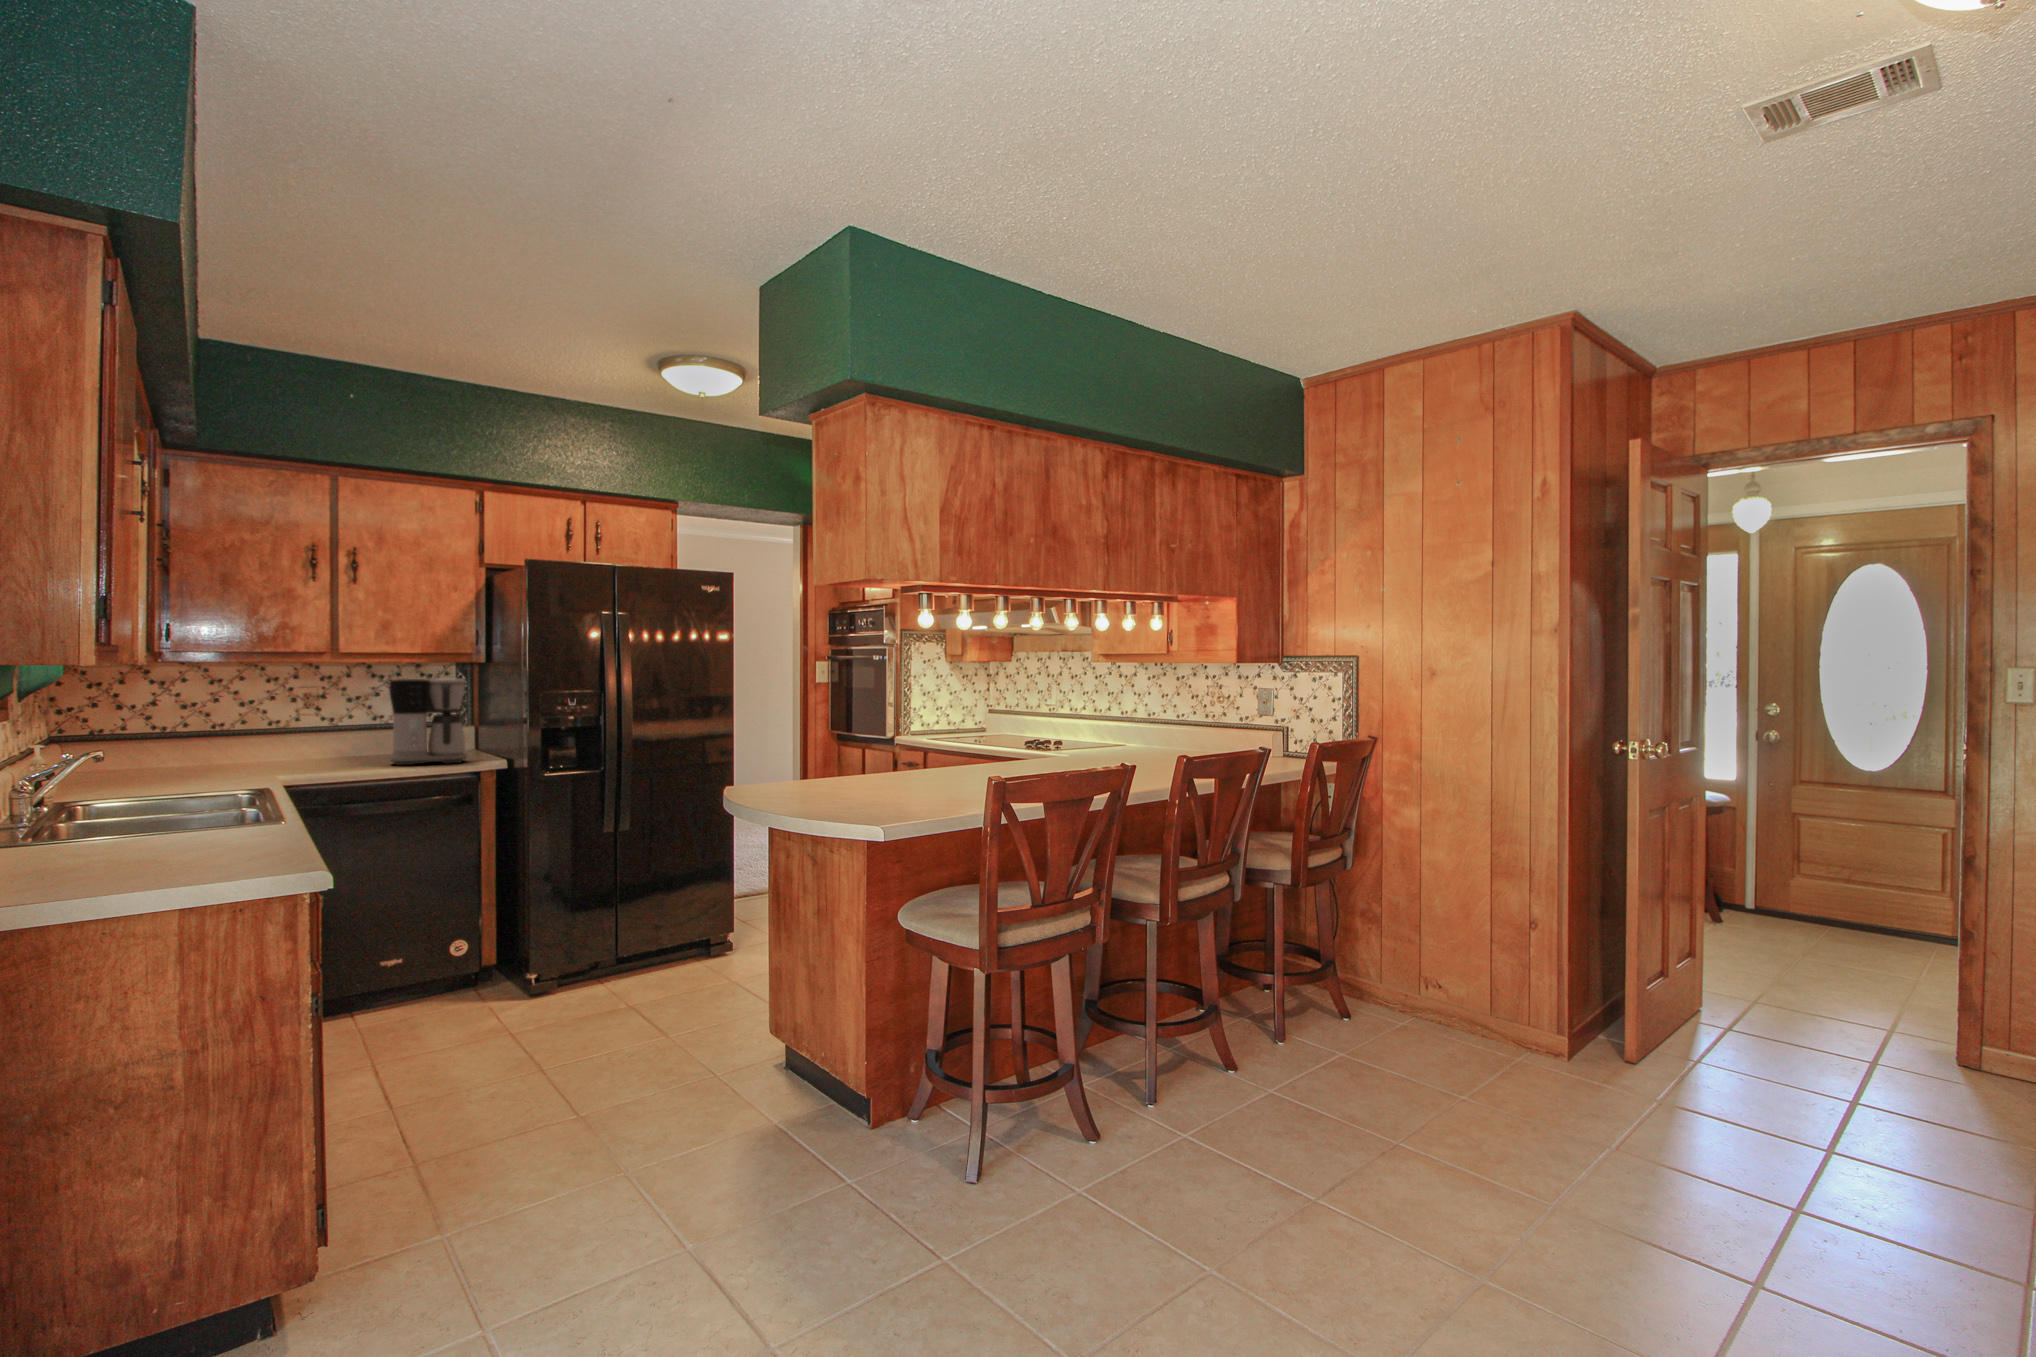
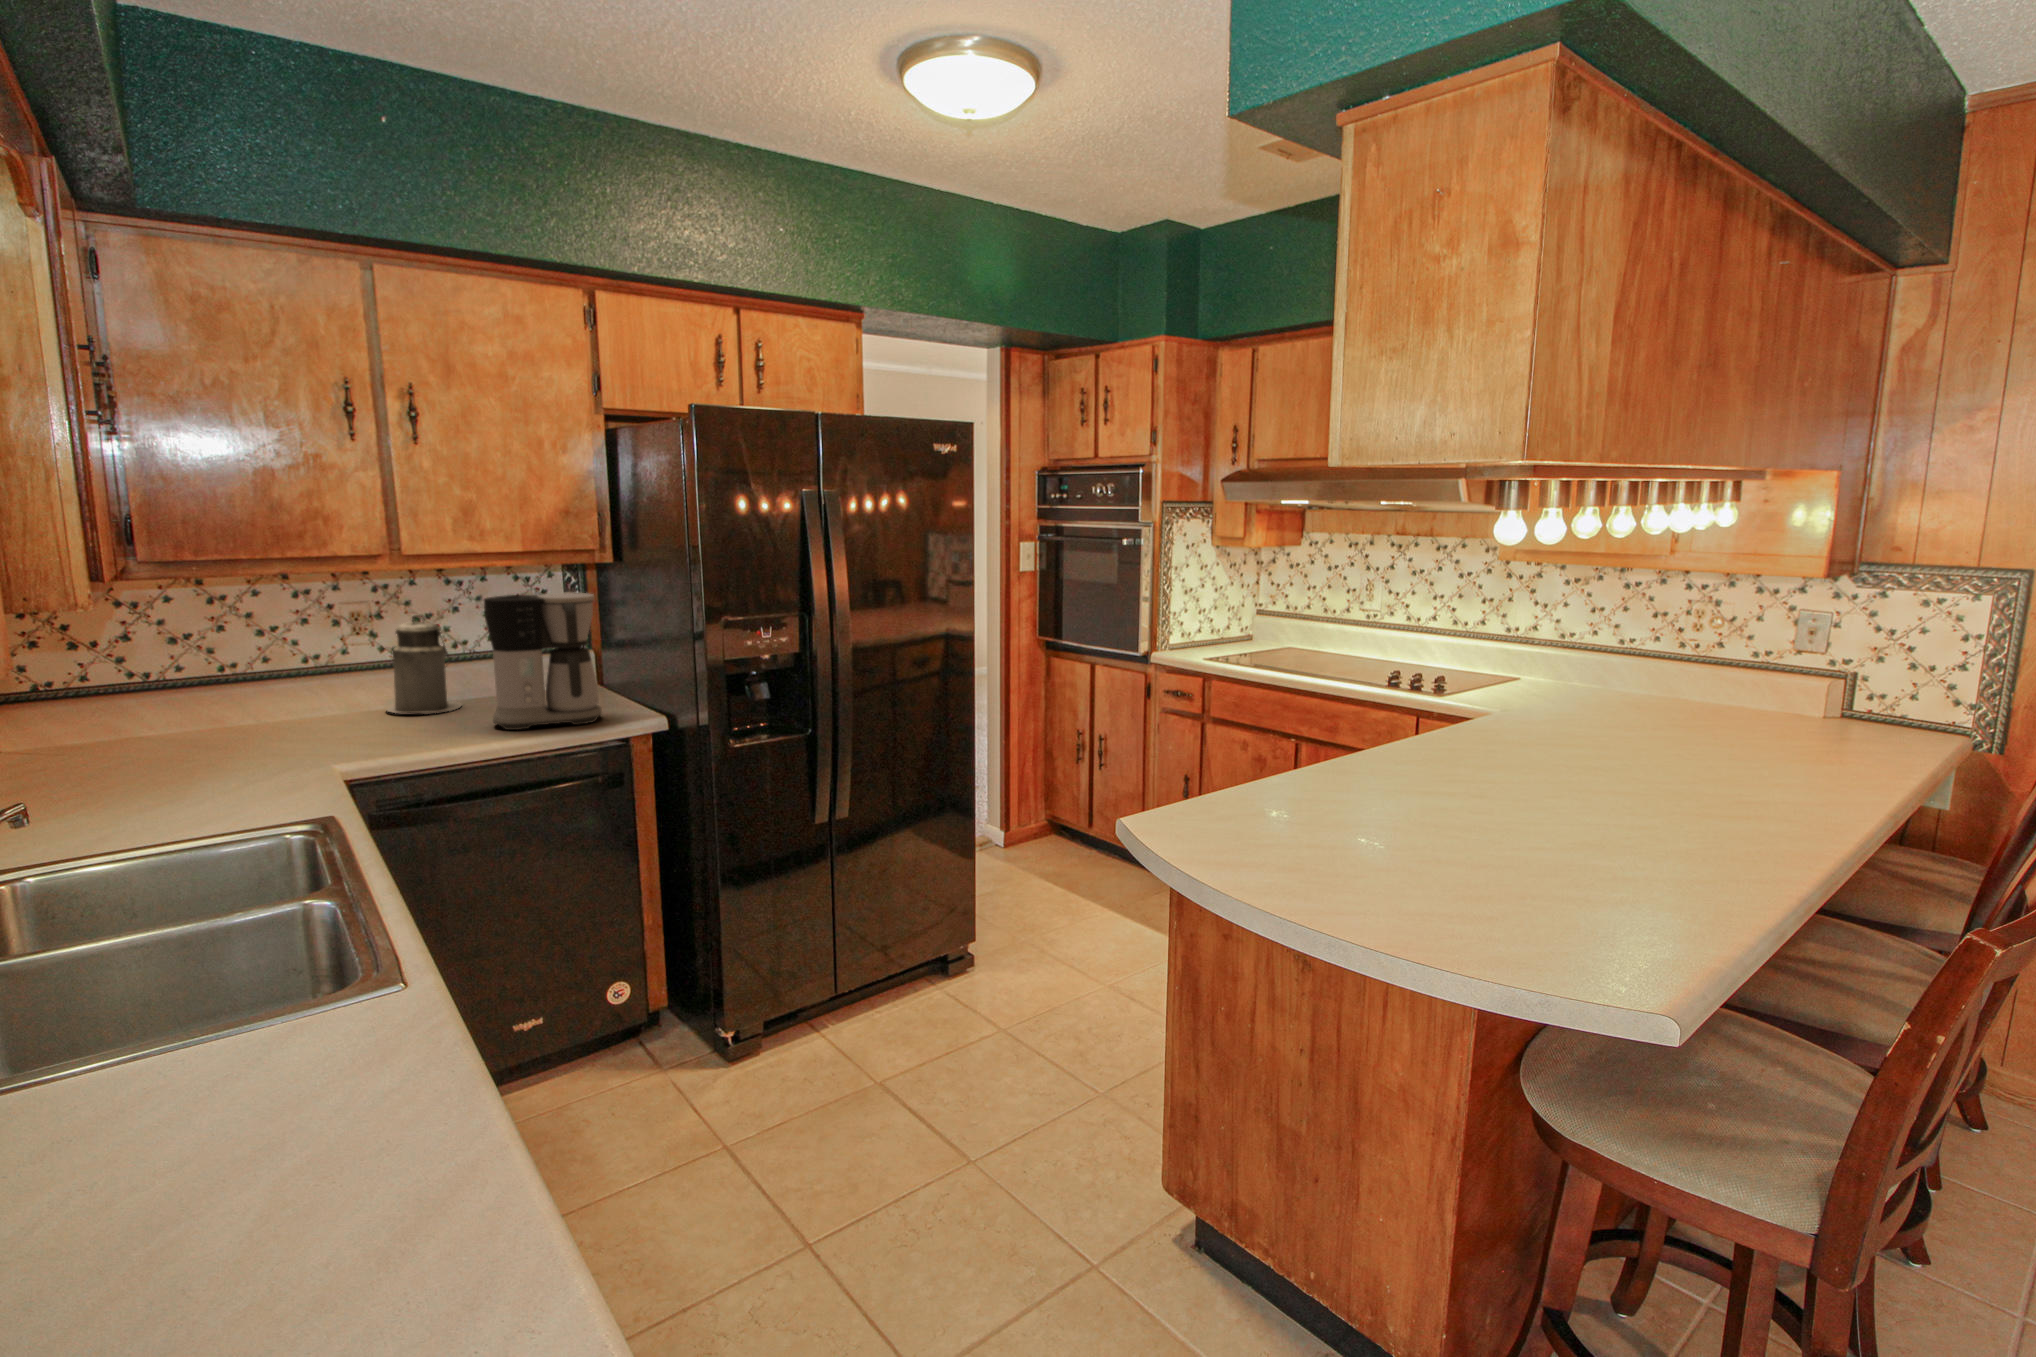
canister: none [322,694,376,759] -> present [386,615,461,713]

